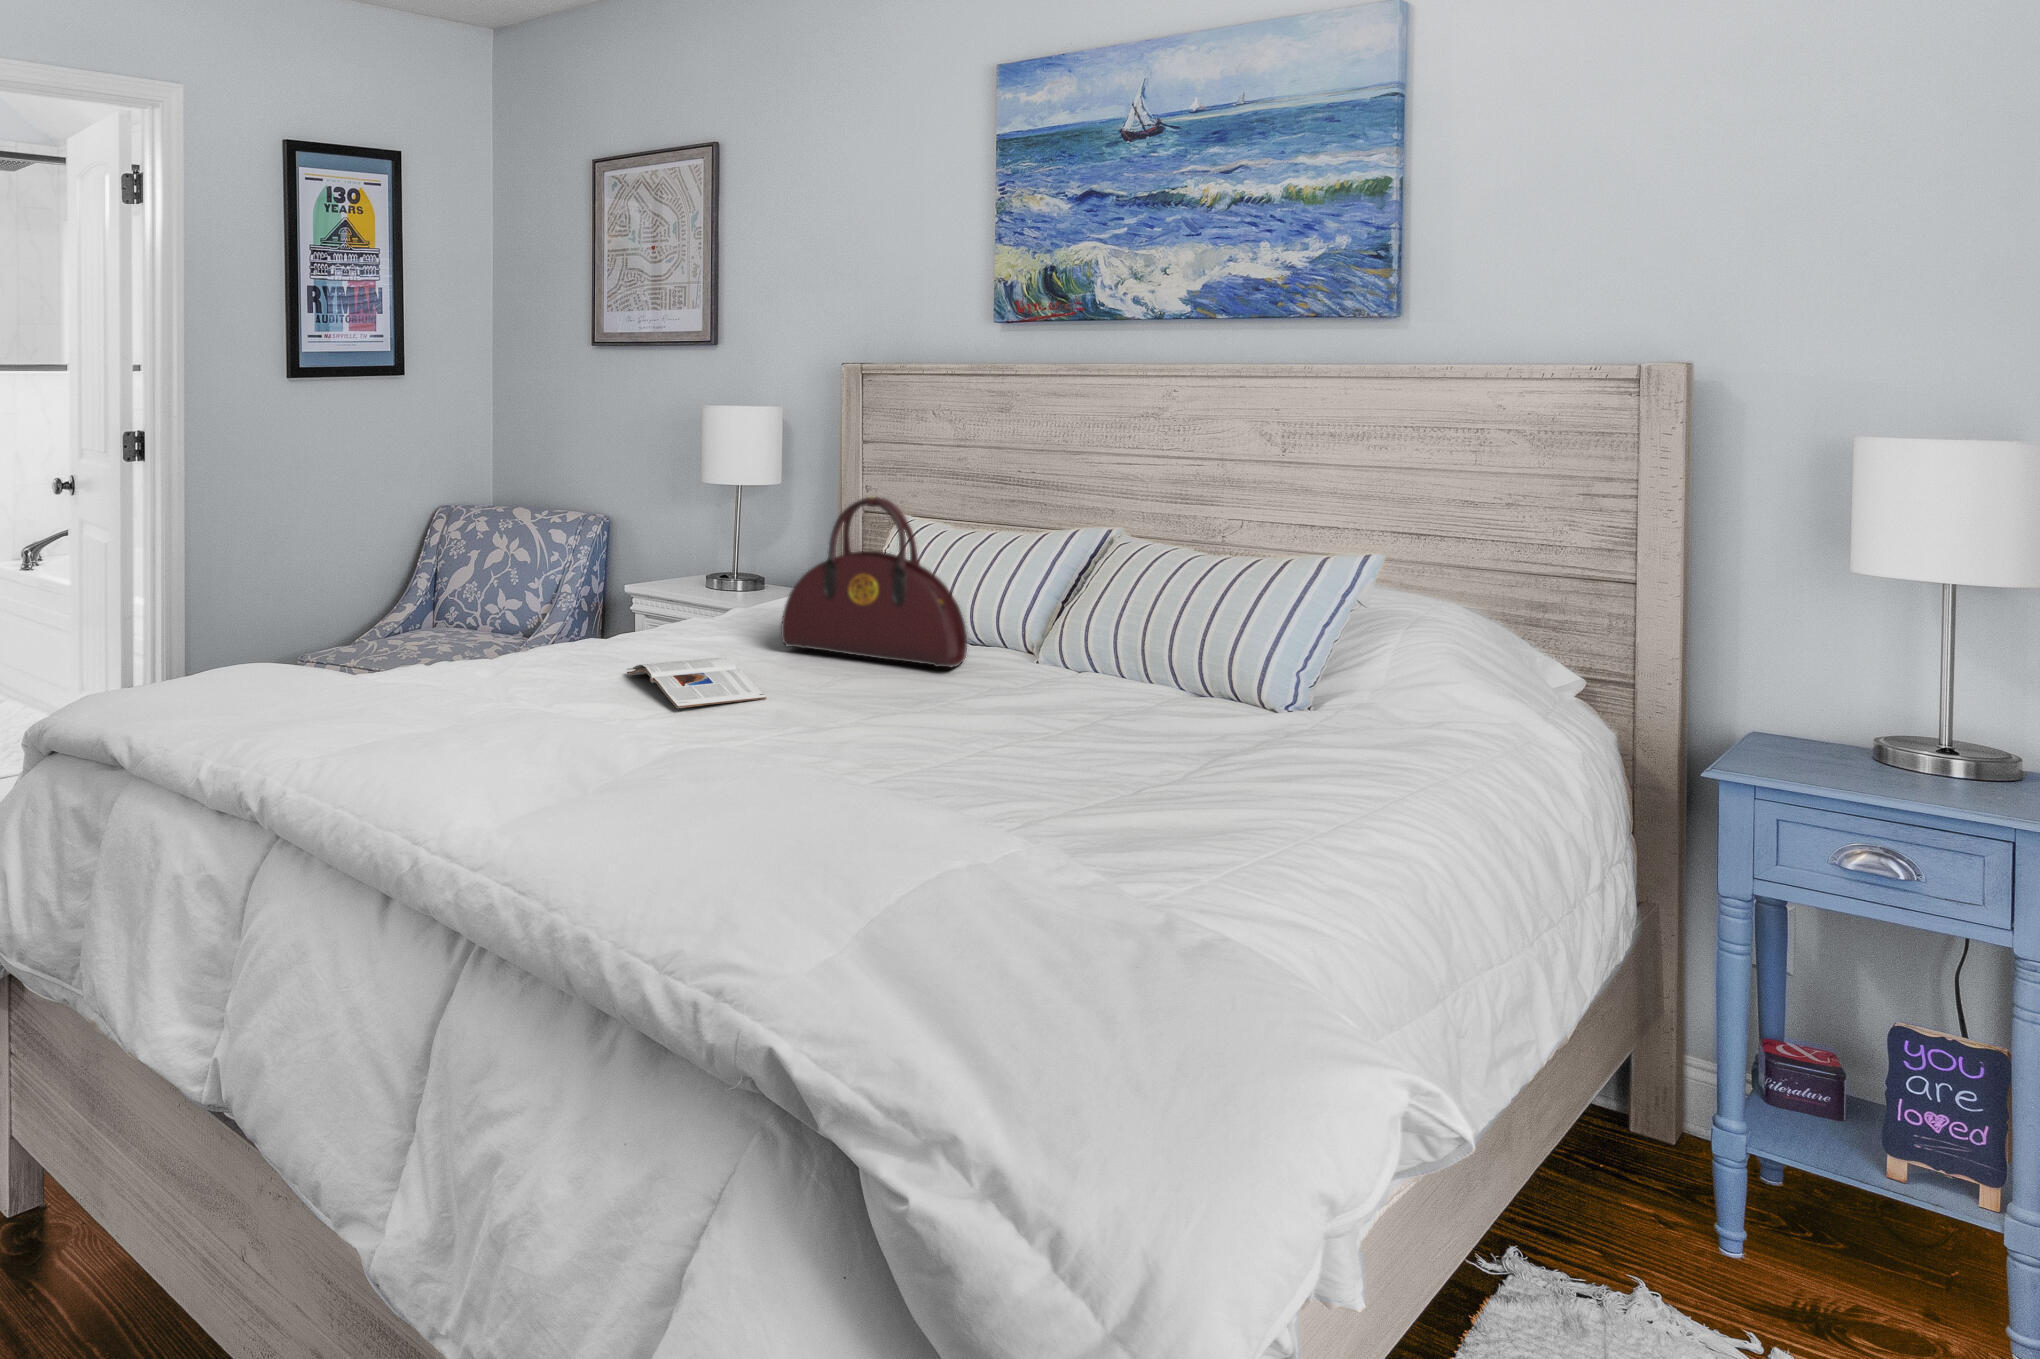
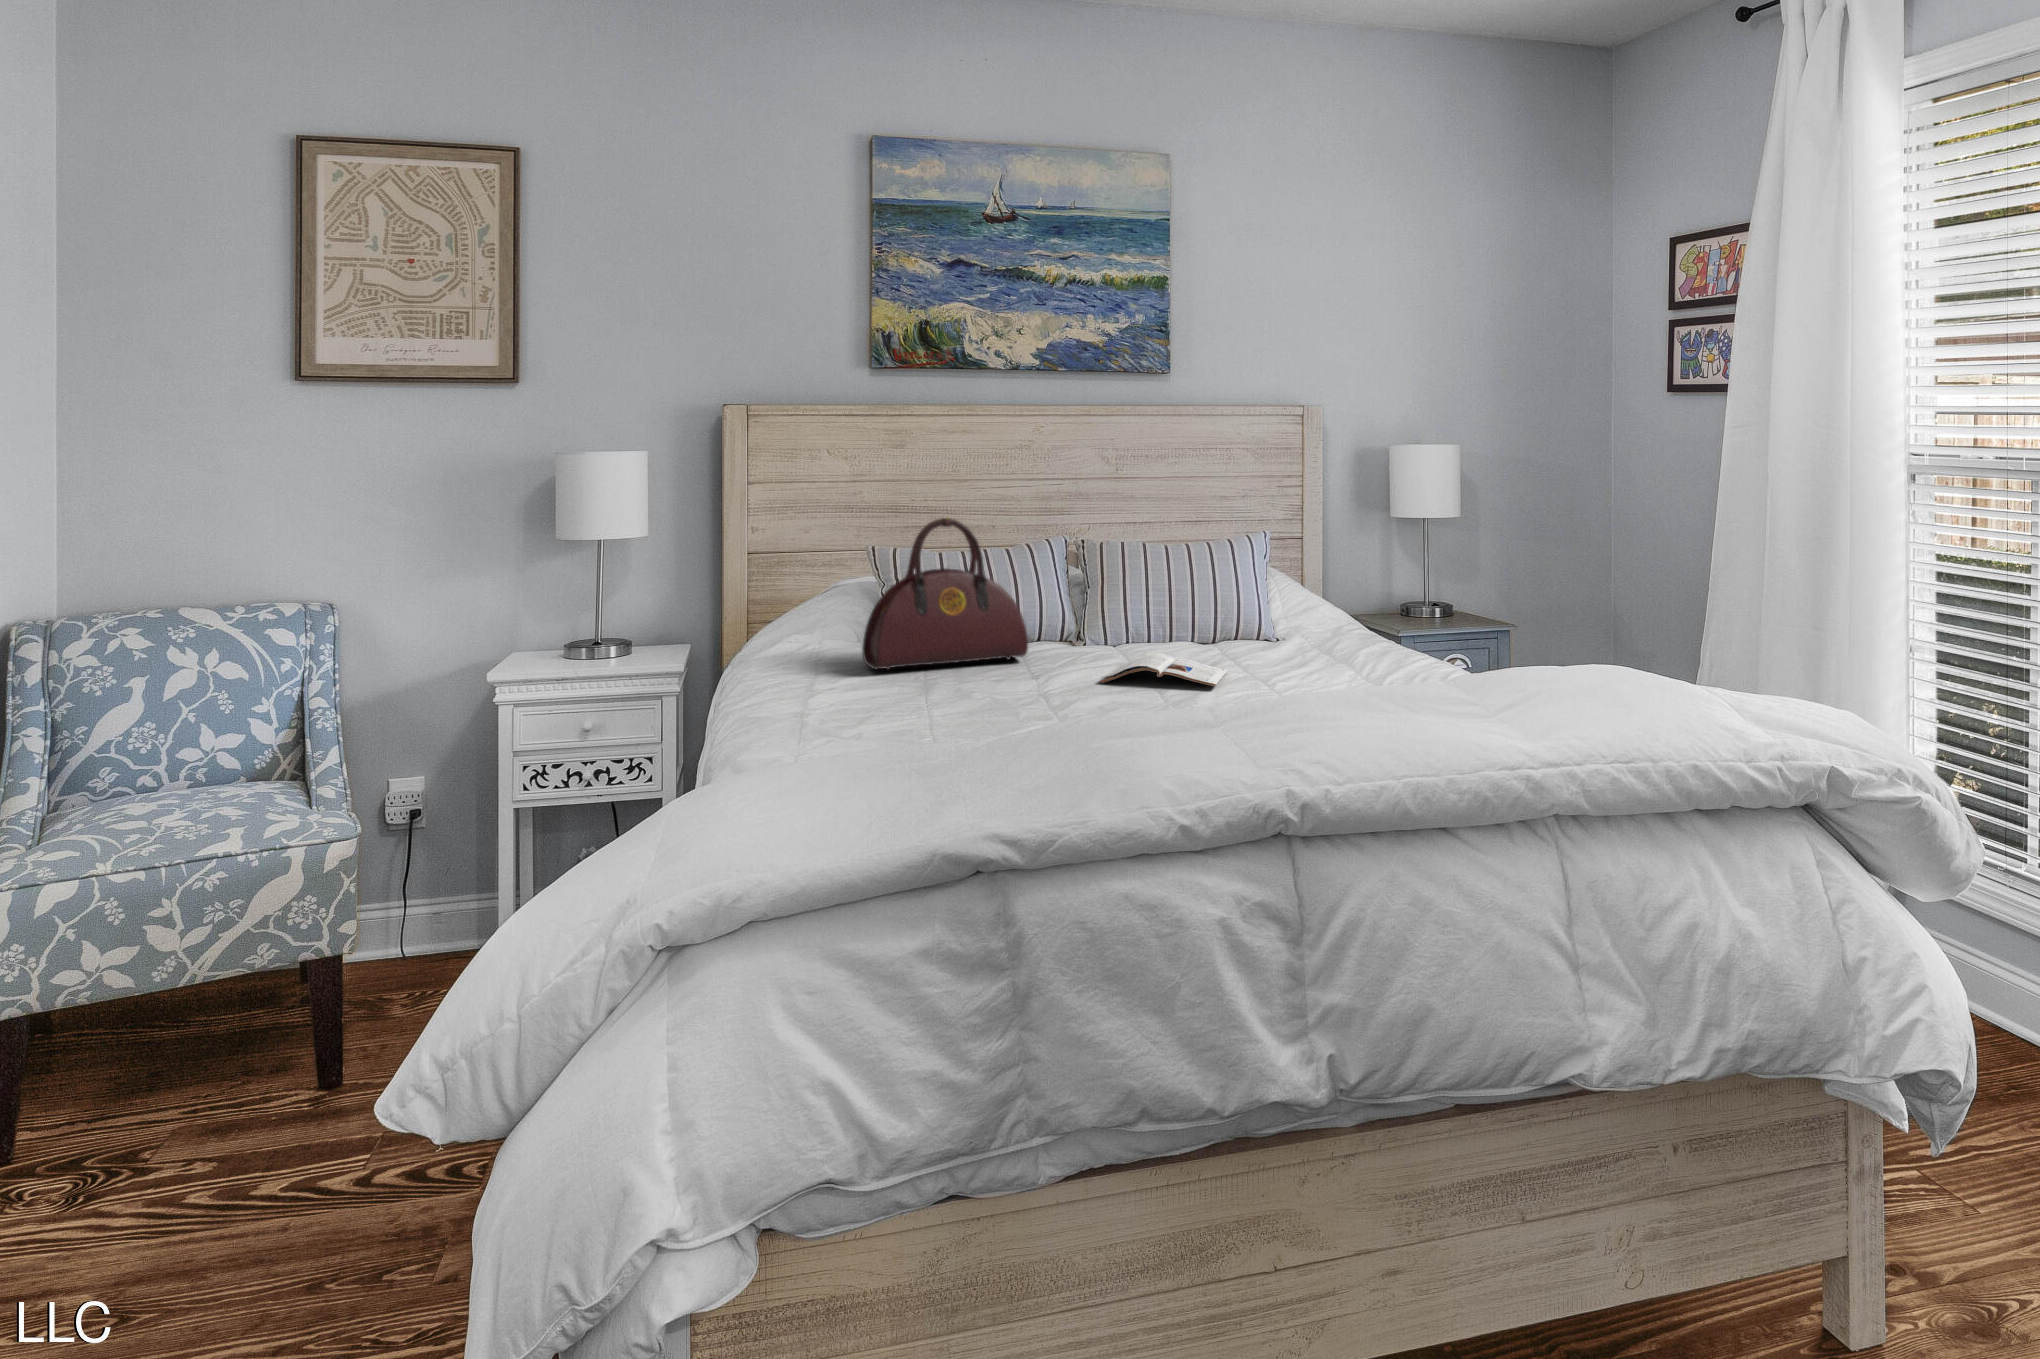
magazine: present [627,658,766,708] -> present [1101,653,1227,686]

